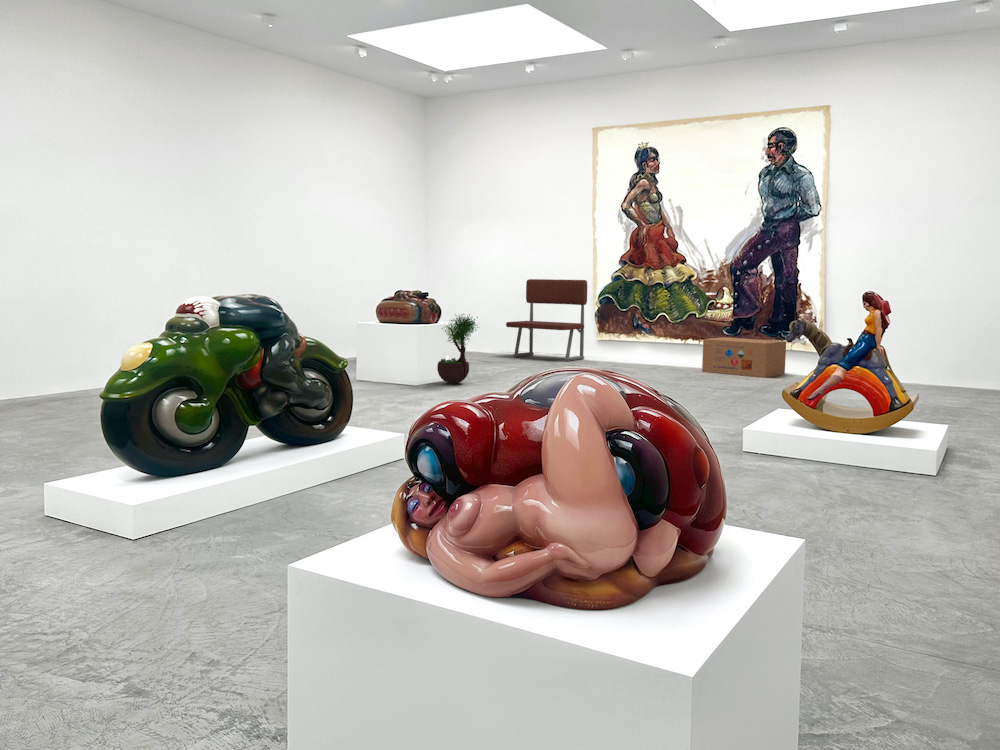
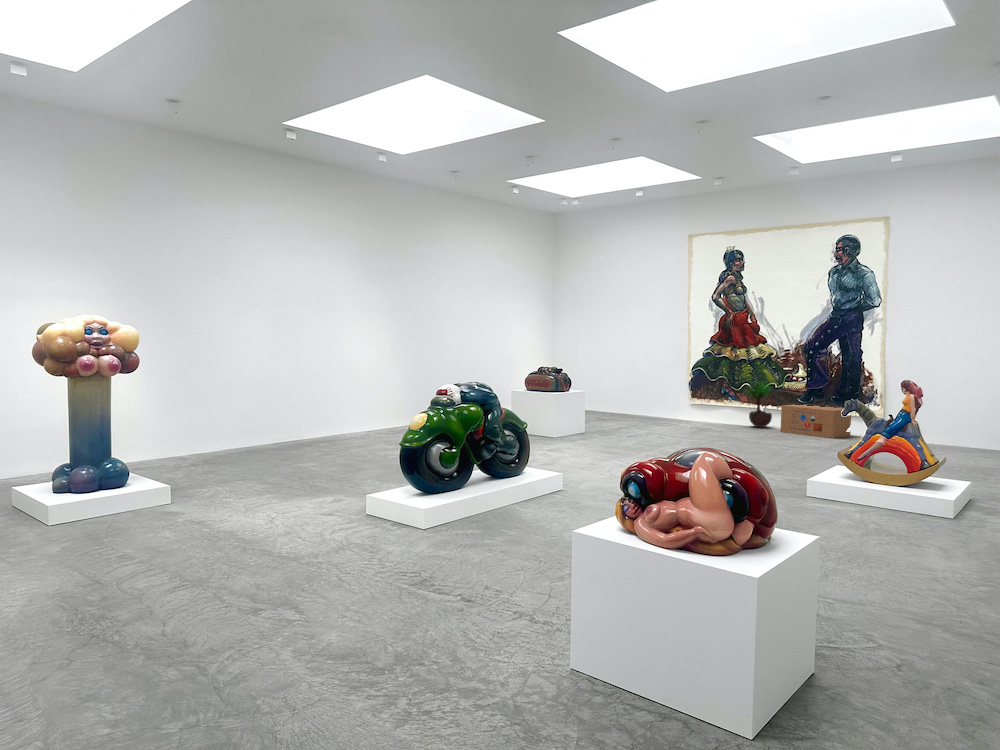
bench: present [506,279,587,361] -> none [618,353,685,420]
potted tree: present [437,314,478,384] -> present [745,382,772,427]

